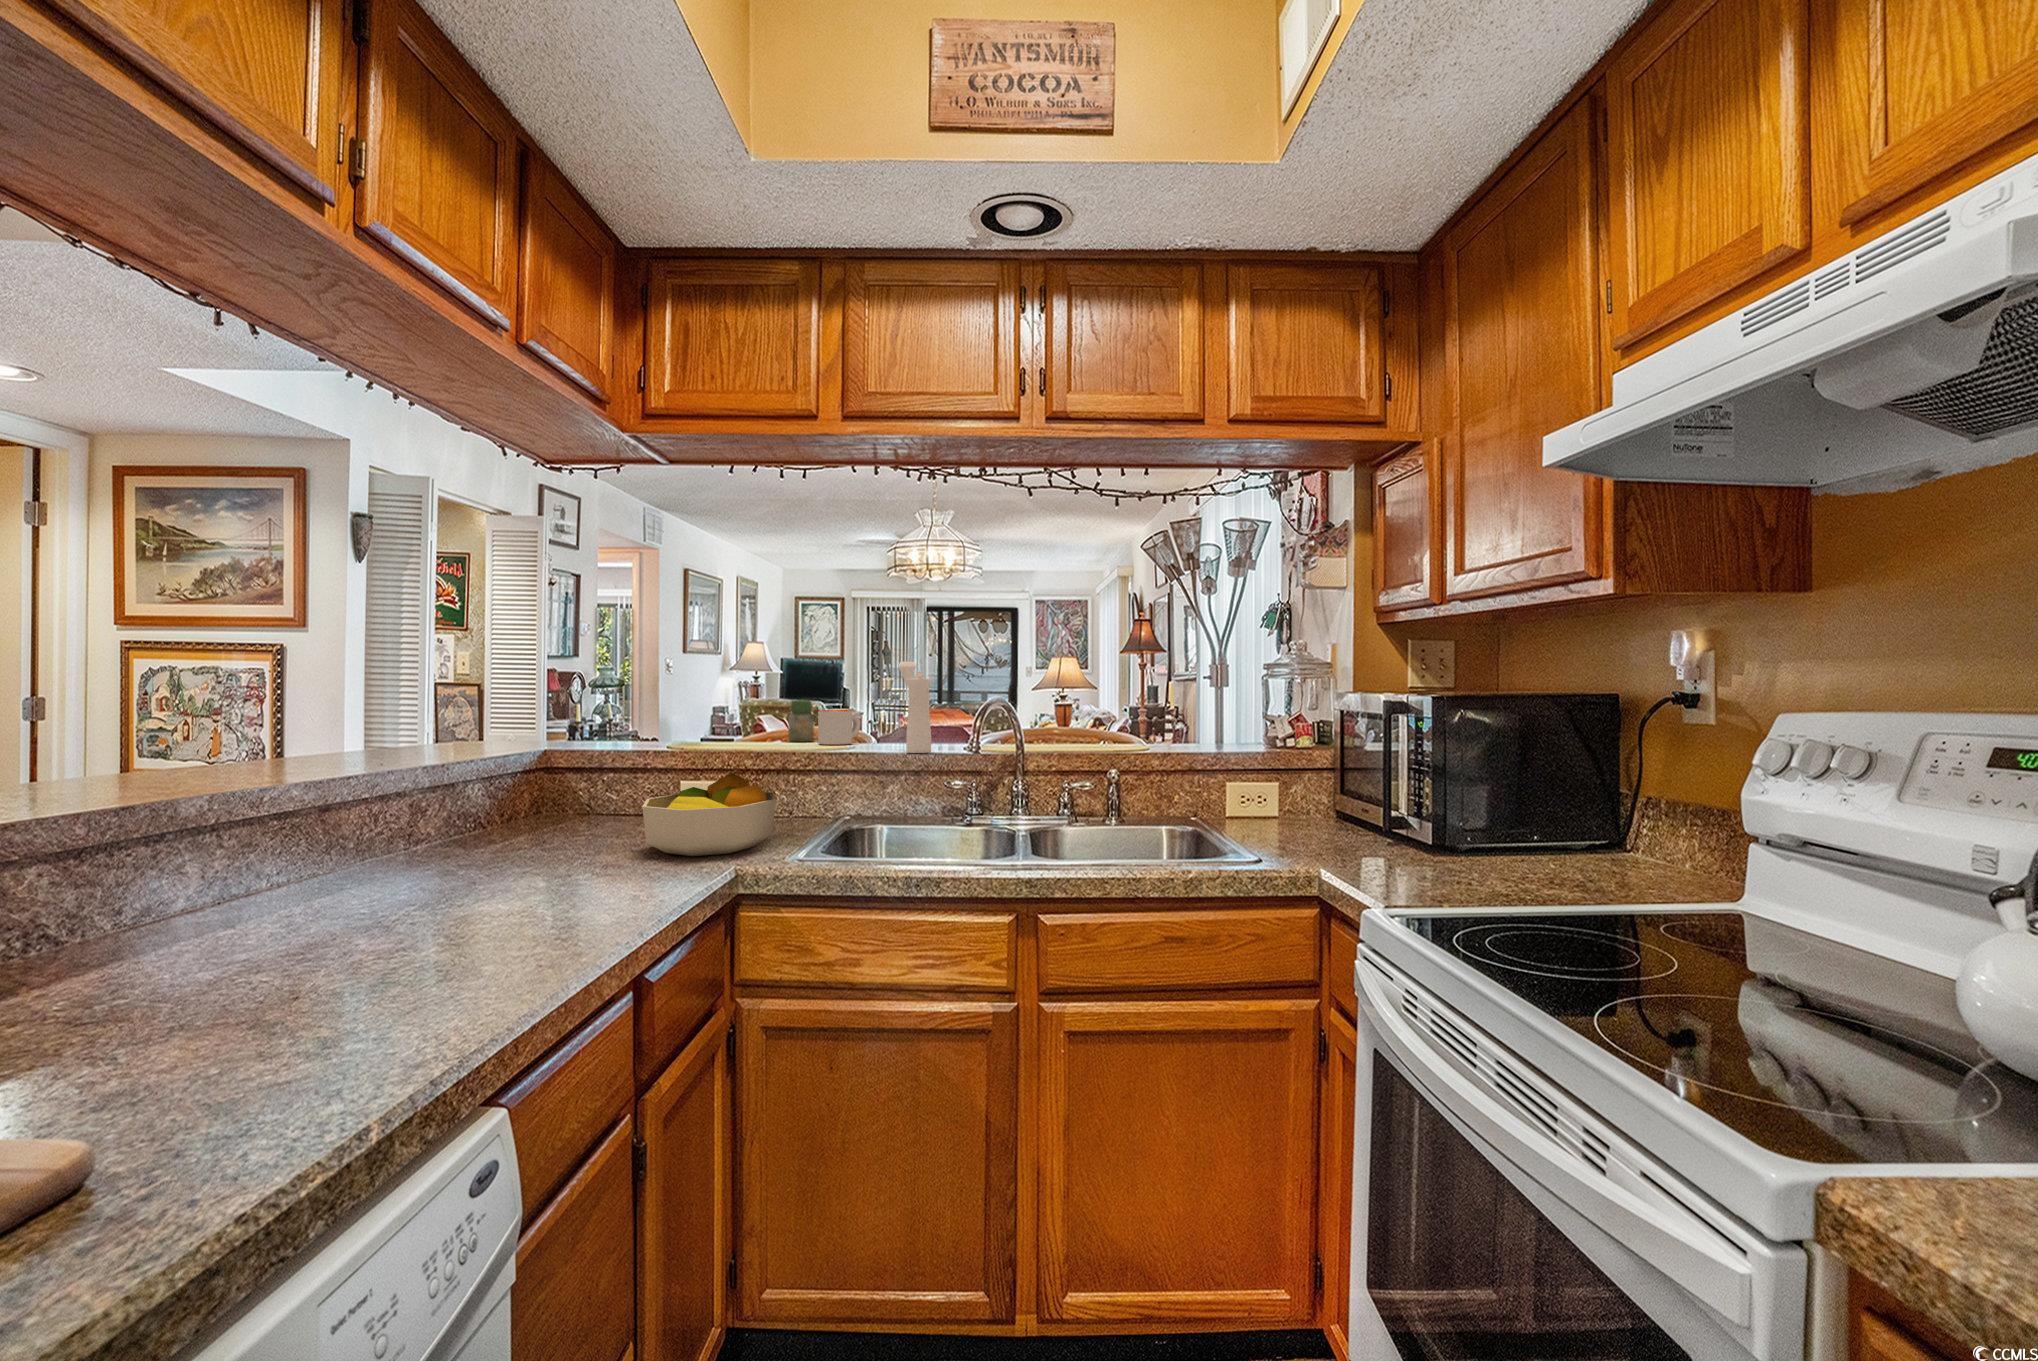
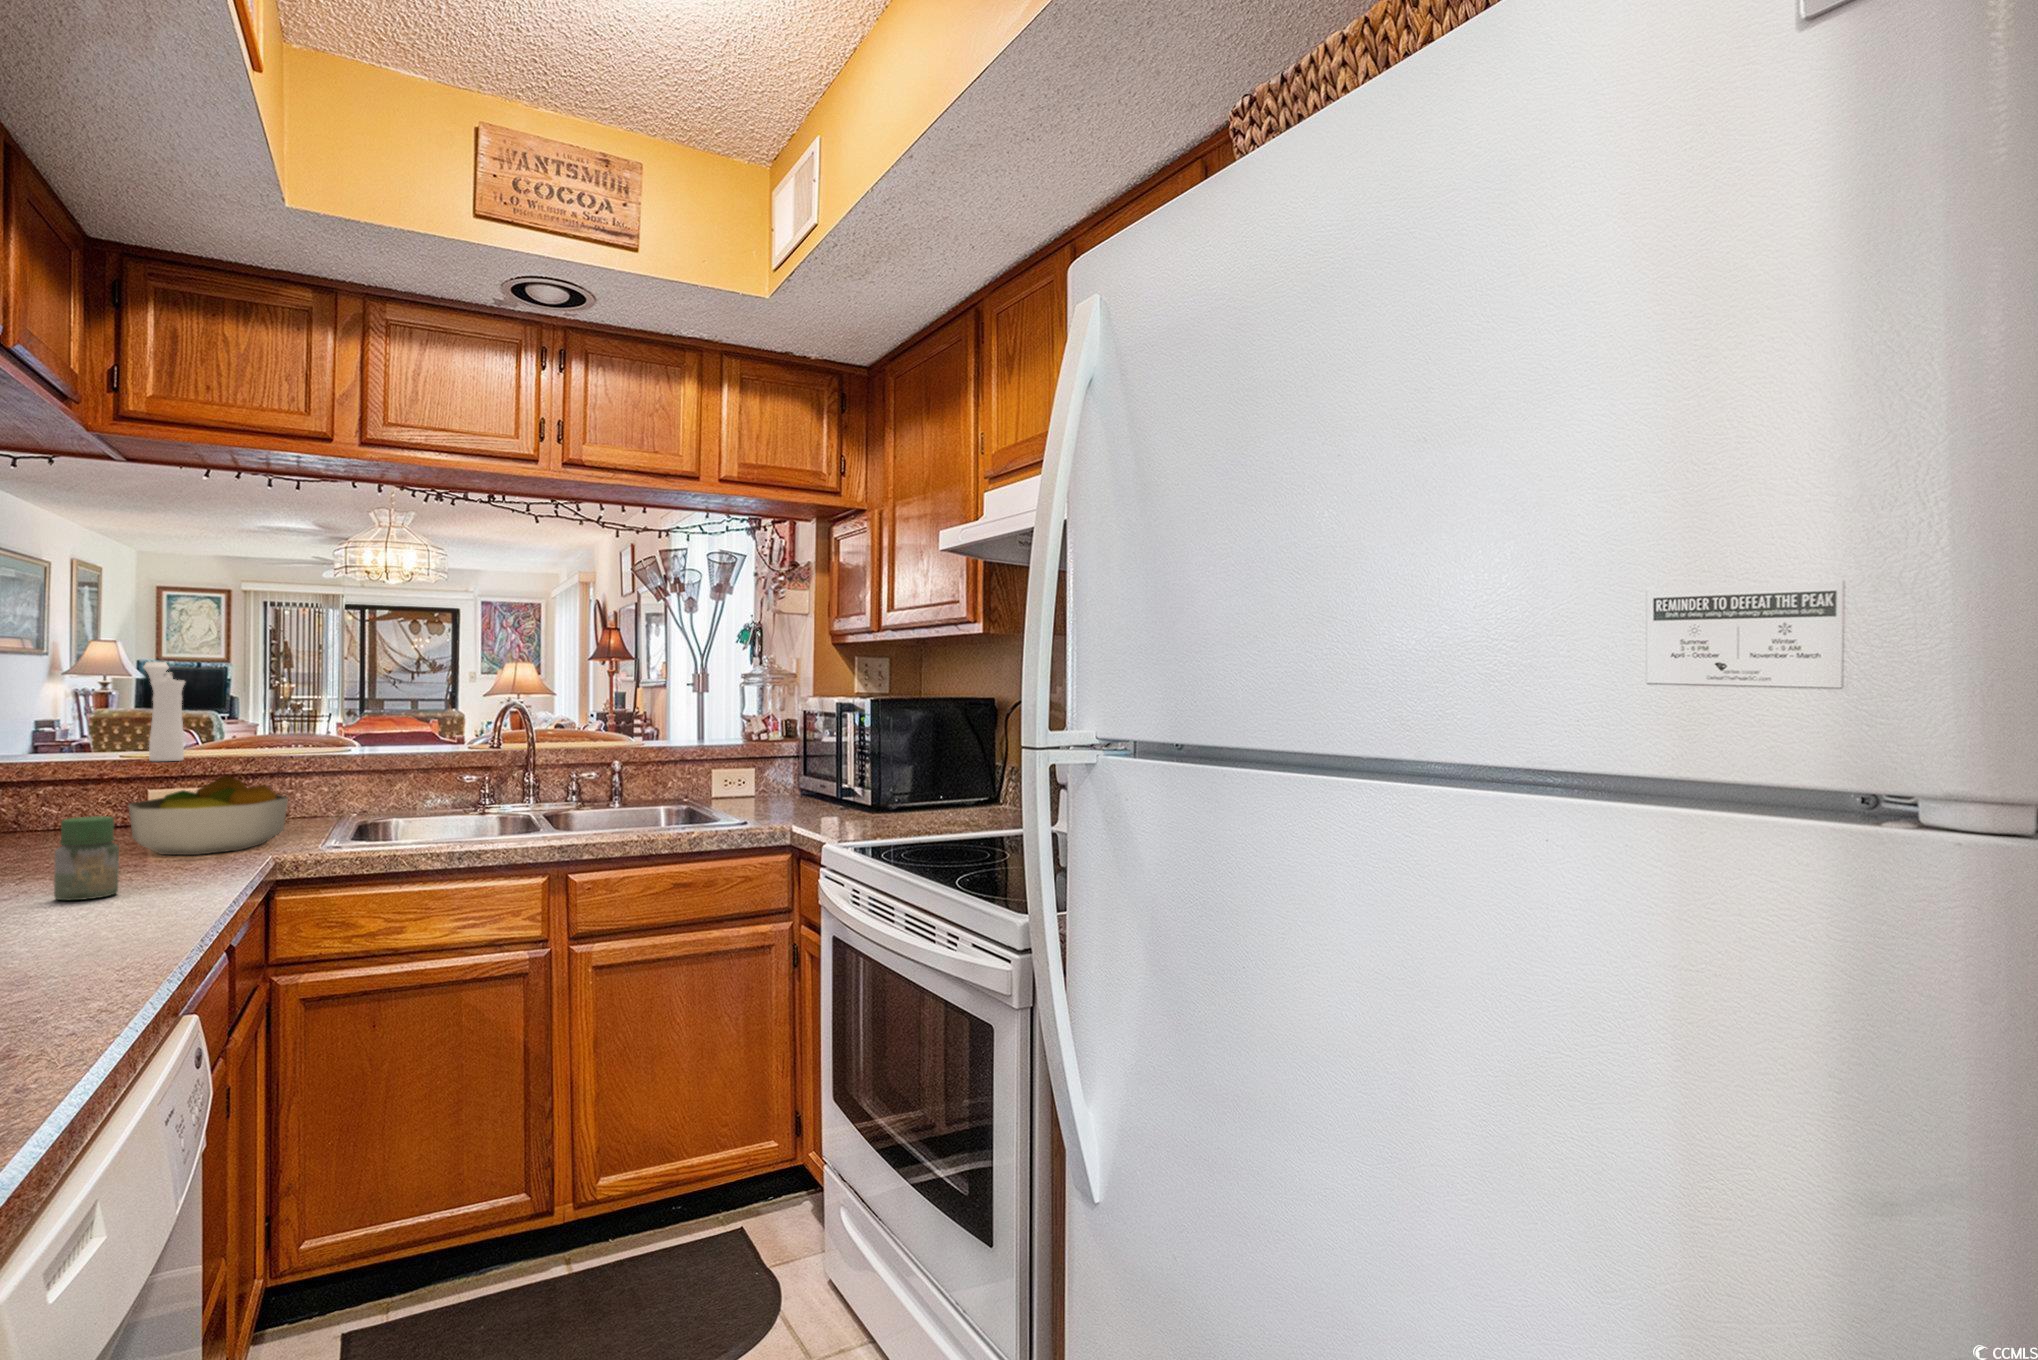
pepper mill: present [898,662,931,753] -> present [144,662,185,761]
jar: present [788,700,814,742] -> present [54,816,119,900]
mug: present [818,710,860,745] -> none [292,715,341,750]

